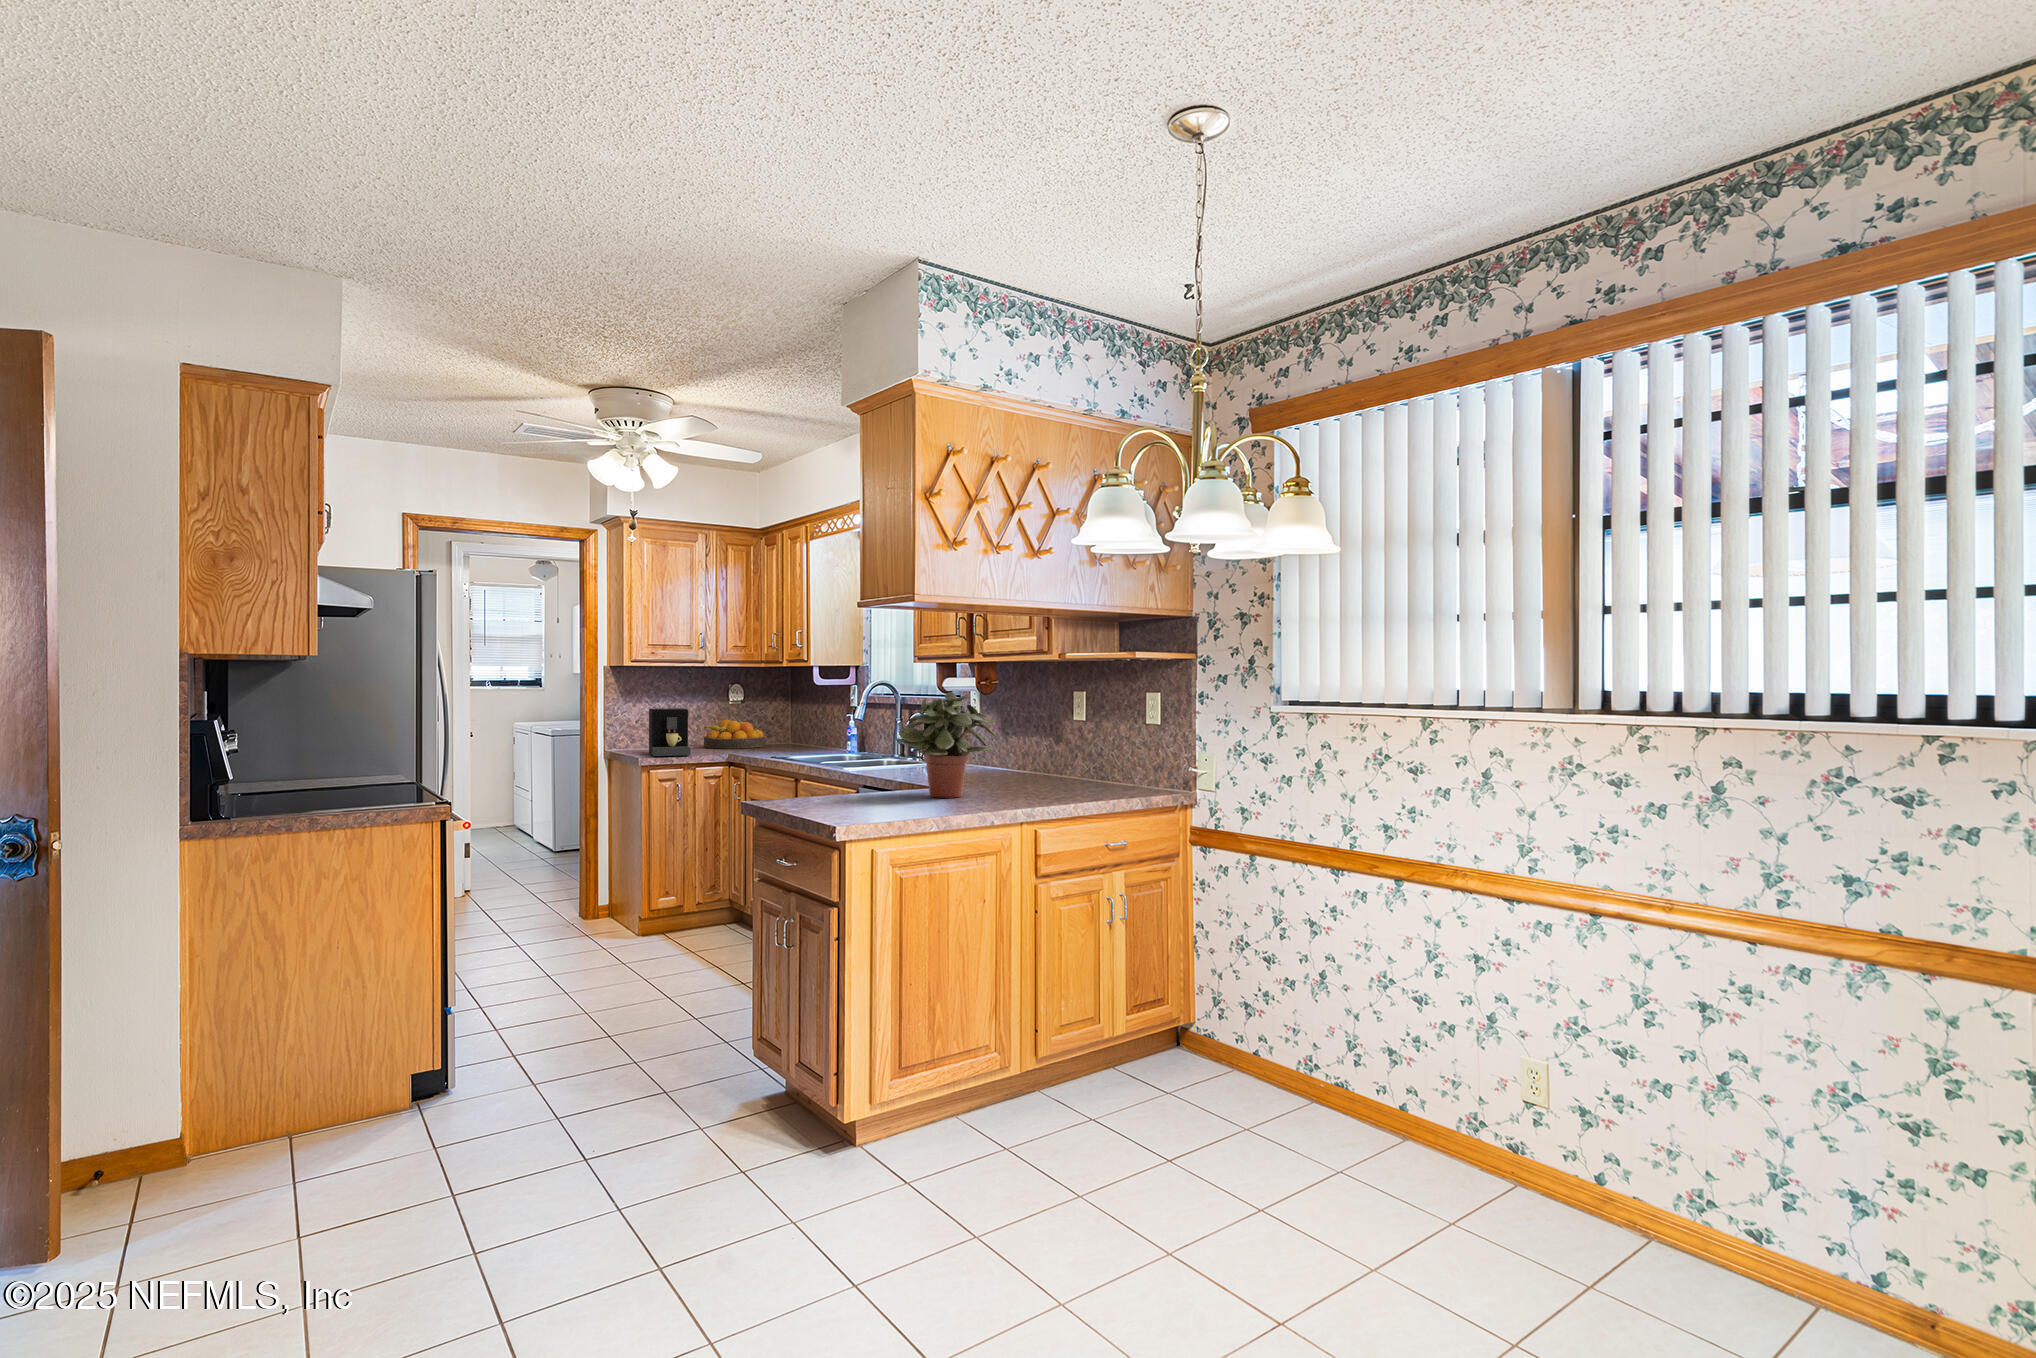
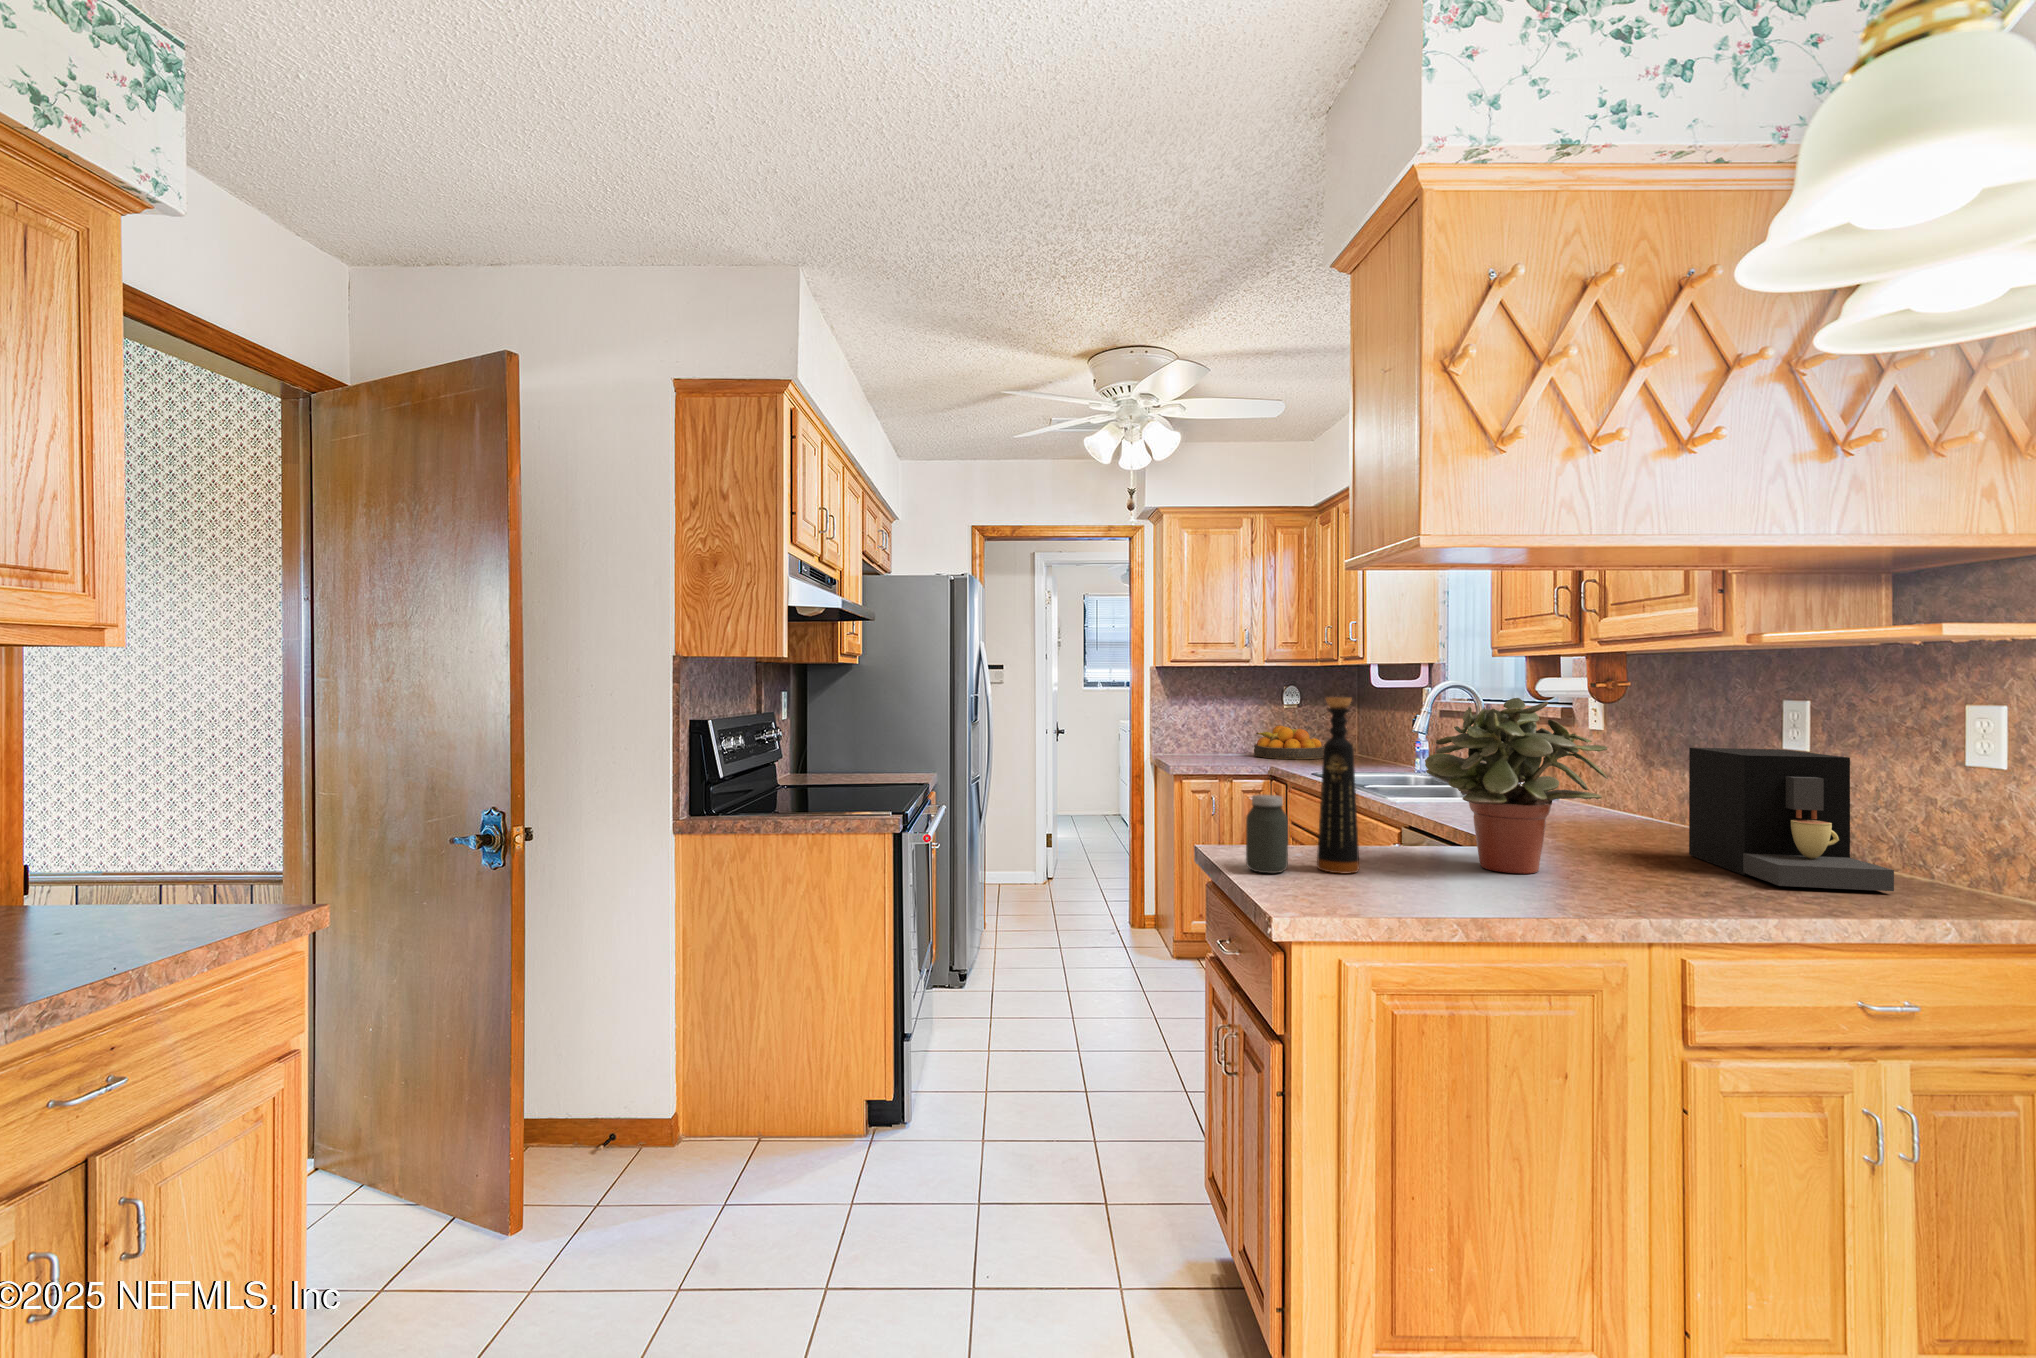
bottle: none [840,693,866,806] -> present [1317,697,1359,873]
coffee maker: present [649,708,691,756] -> present [1689,748,1894,891]
jar: none [797,759,825,810] -> present [1246,795,1288,873]

